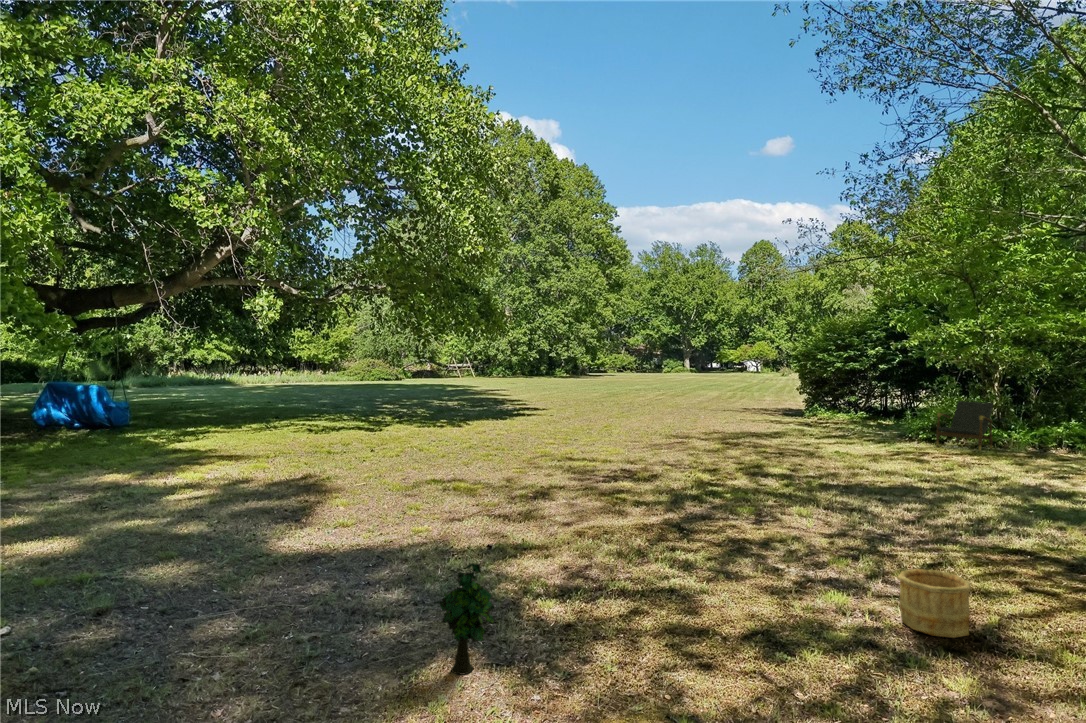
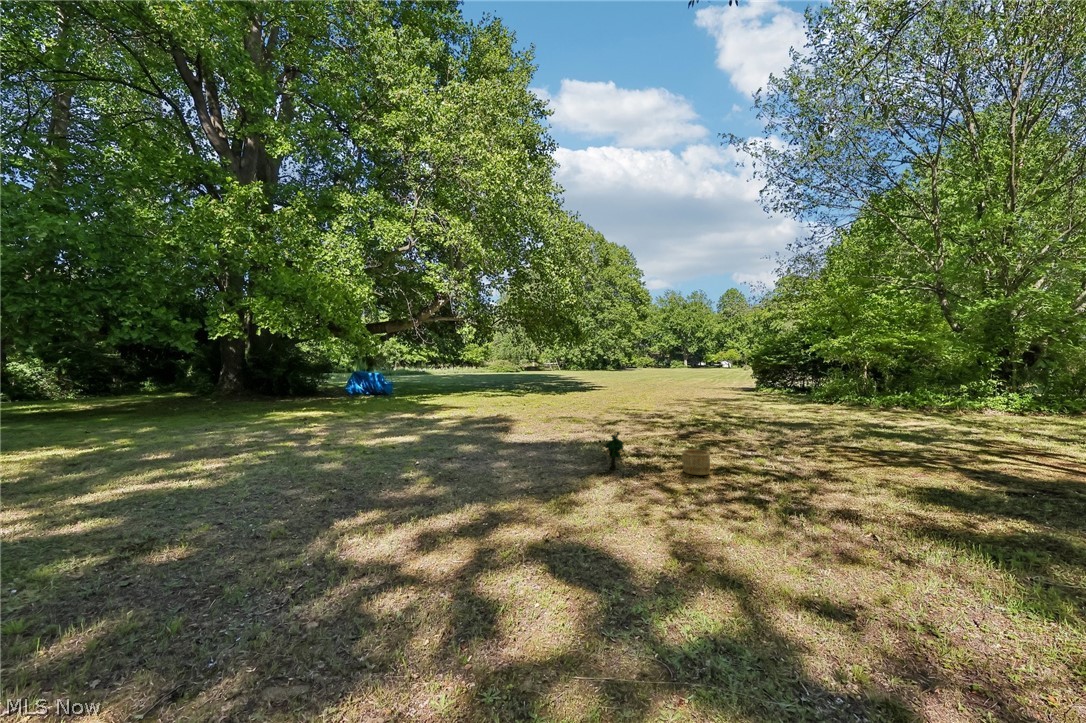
lounge chair: present [936,401,993,451] -> none [830,382,864,409]
wooden bucket: present [898,569,971,638] -> present [682,449,710,475]

